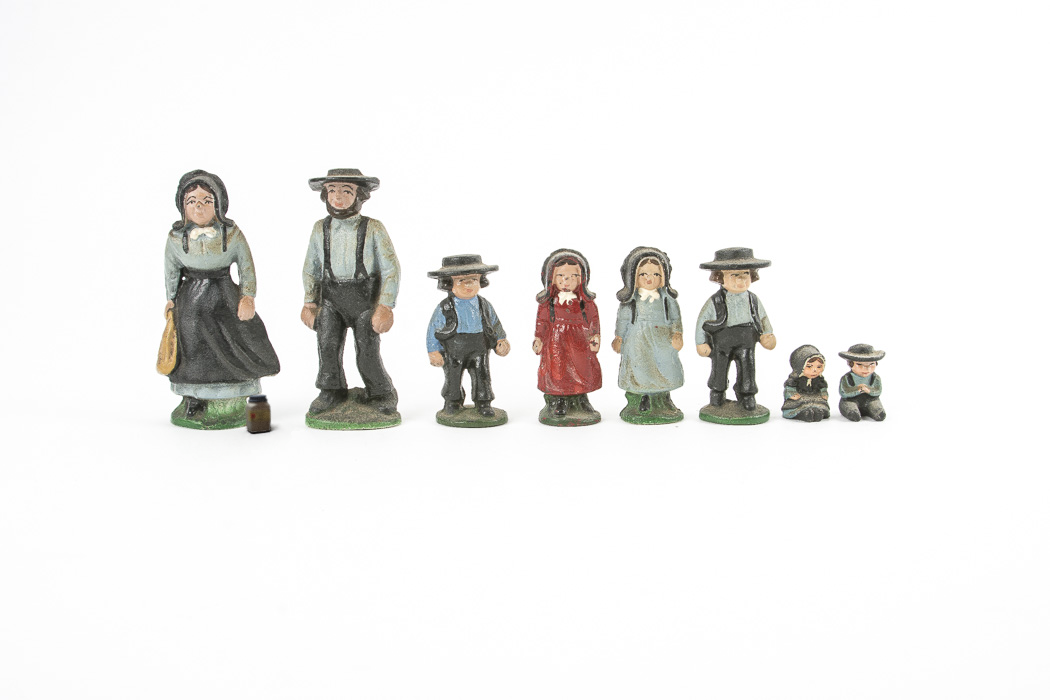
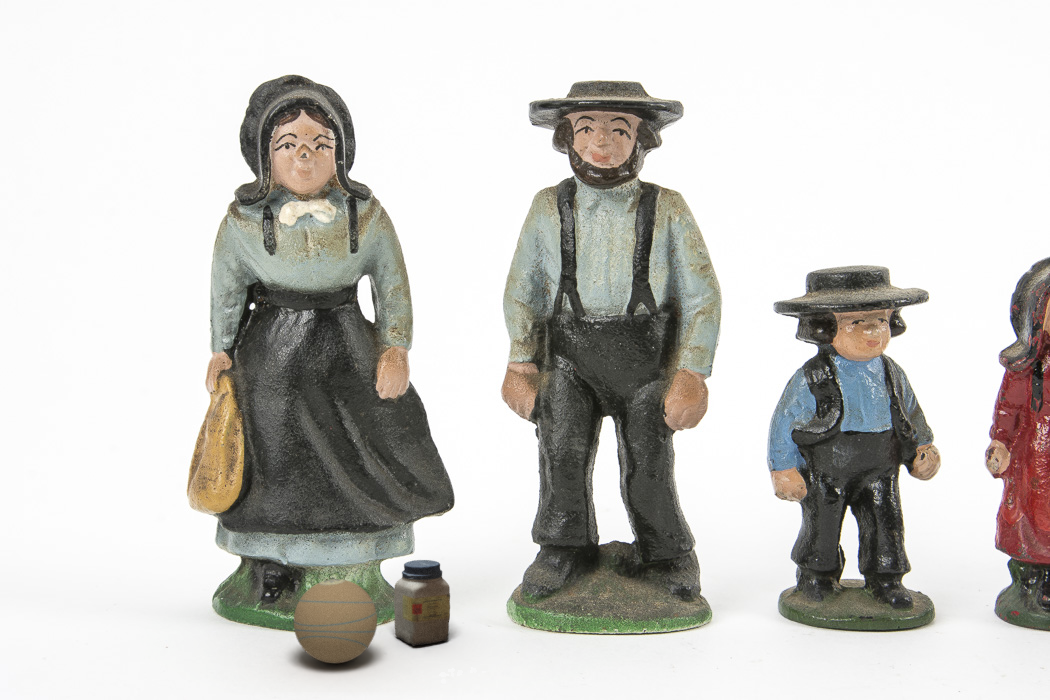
decorative orb: none [191,401,231,439] -> present [294,579,377,663]

